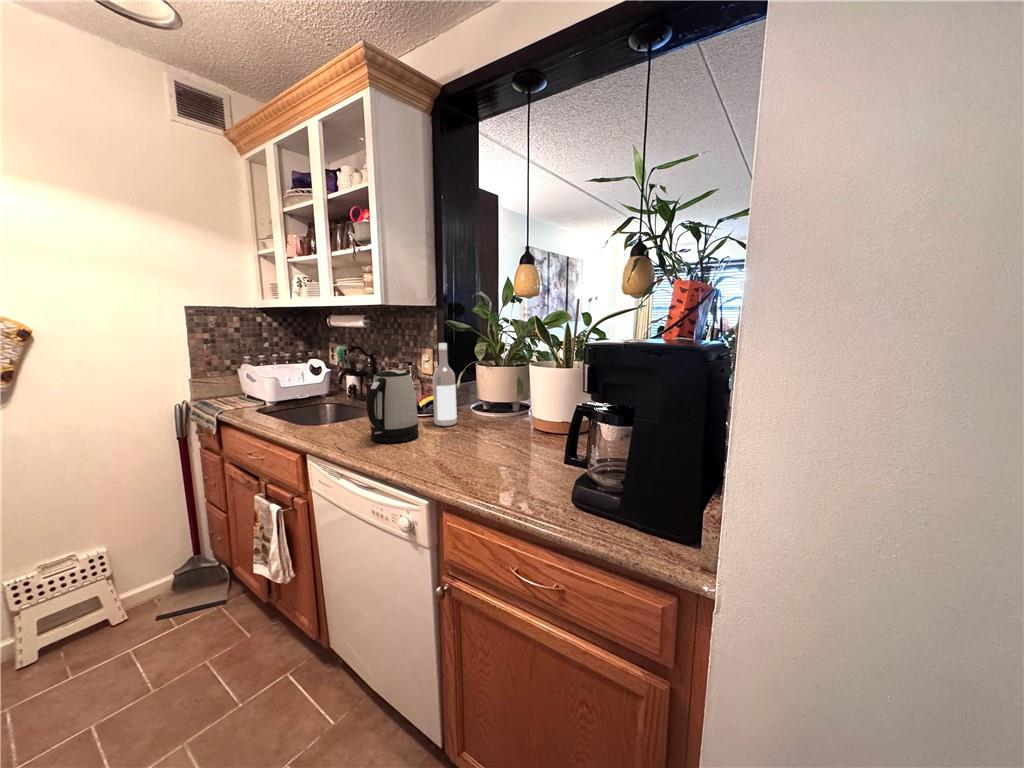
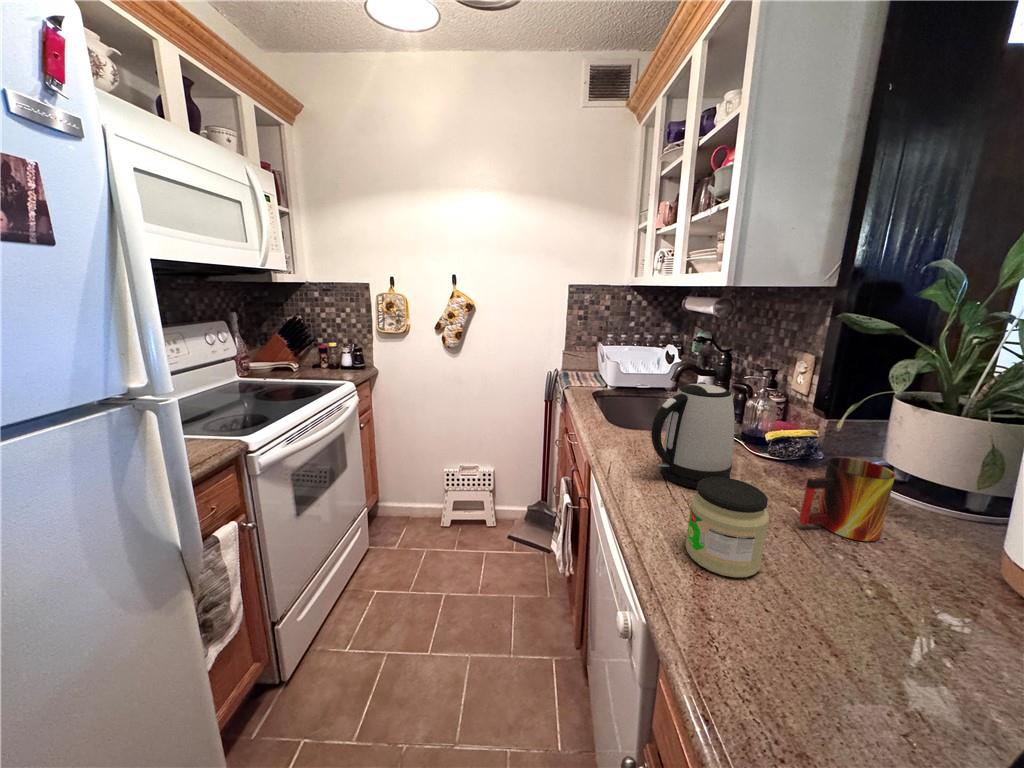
wine bottle: present [433,343,457,426] -> none [771,353,825,487]
mug: none [465,396,497,437] -> present [799,457,895,541]
jar: none [423,415,466,469] -> present [686,477,769,577]

